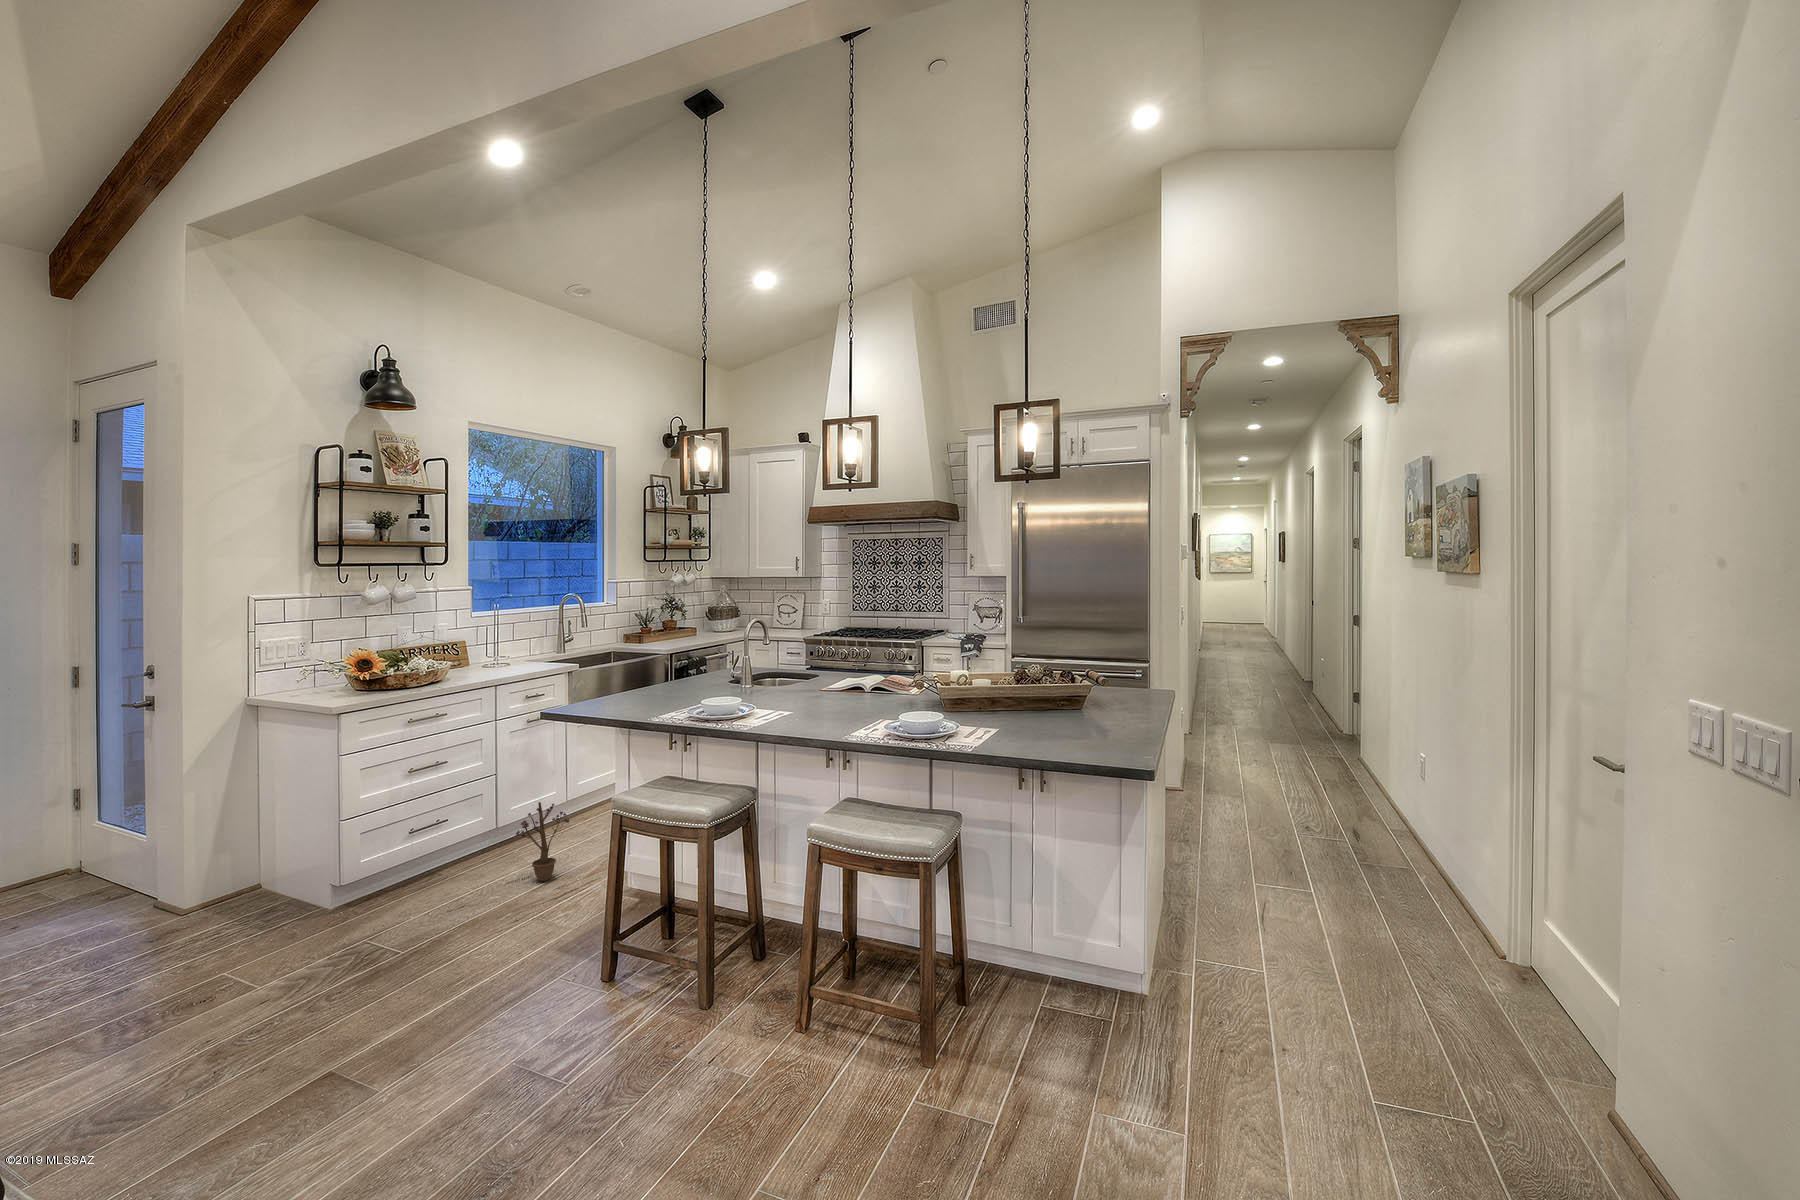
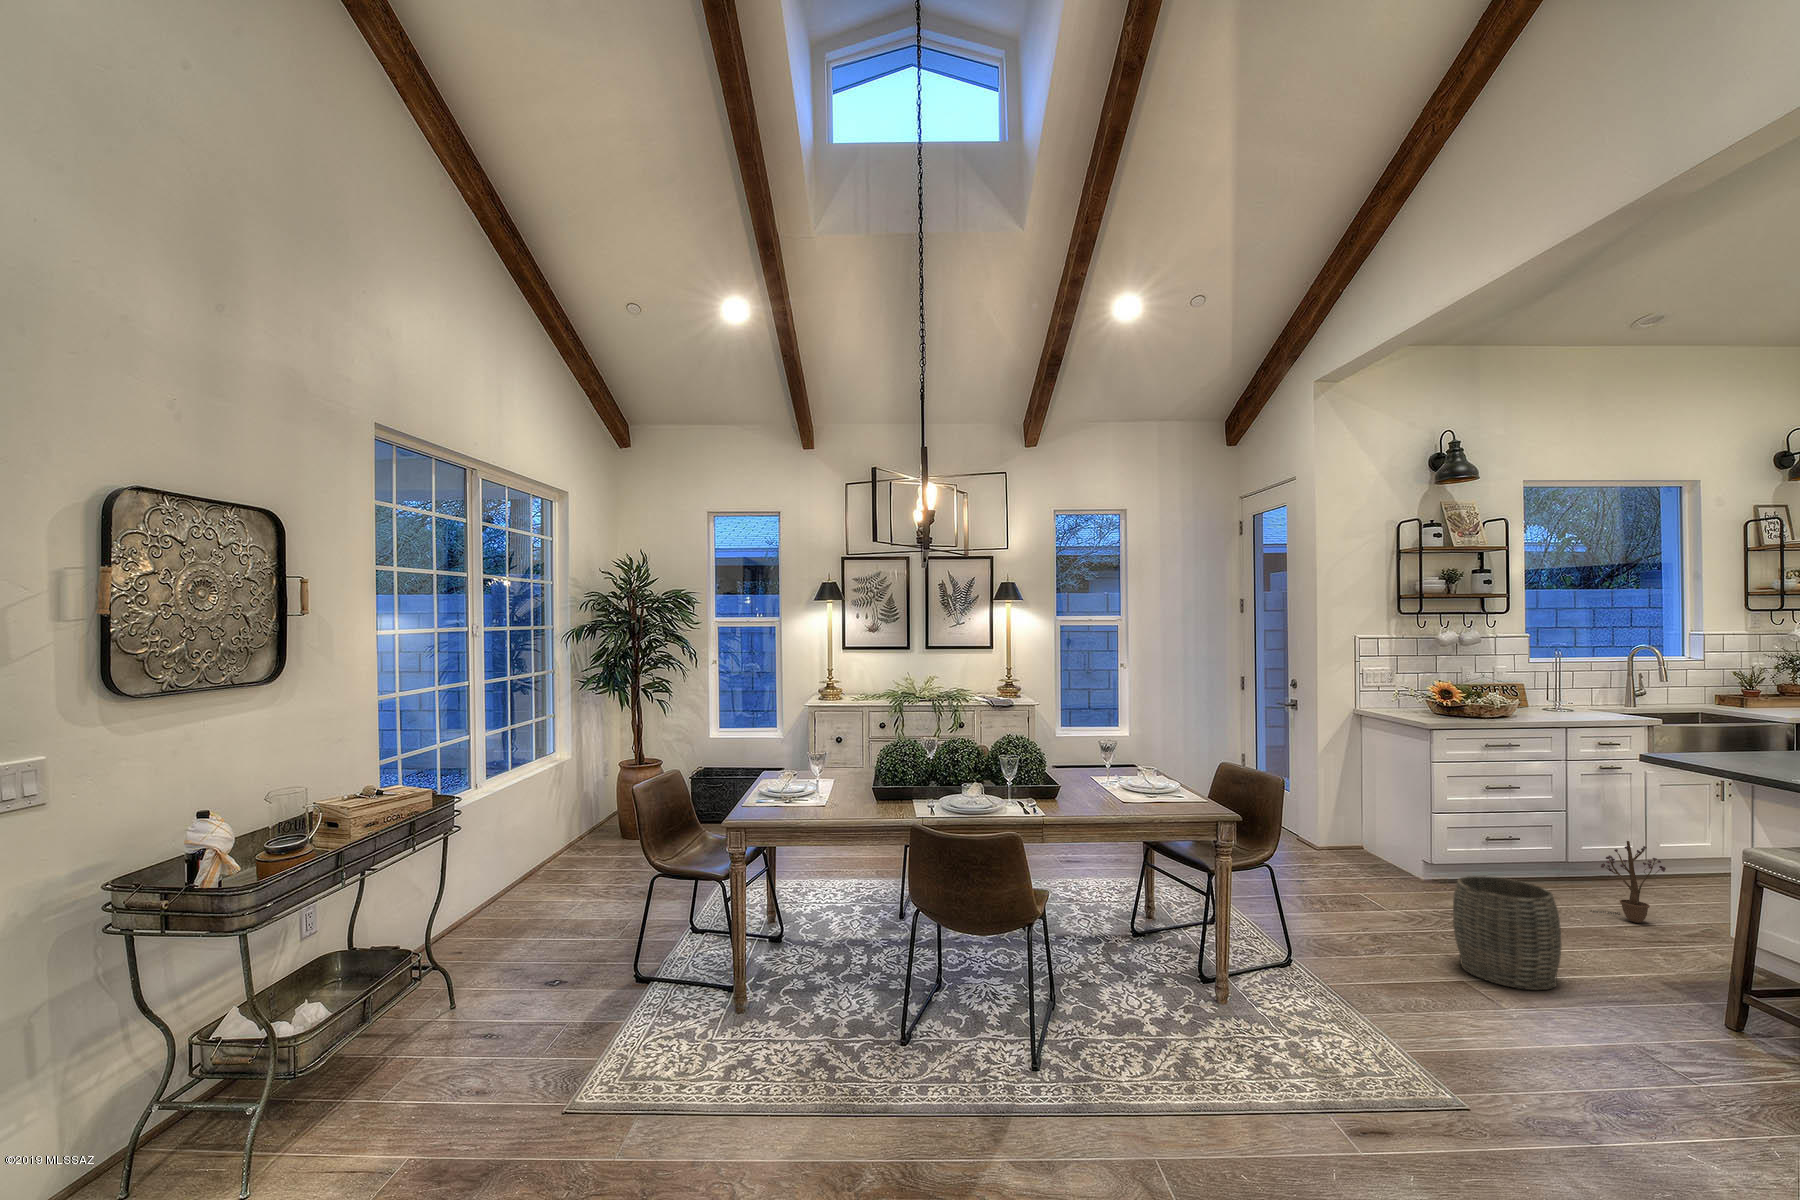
woven basket: none [314,911,448,1071] -> present [1453,876,1561,990]

